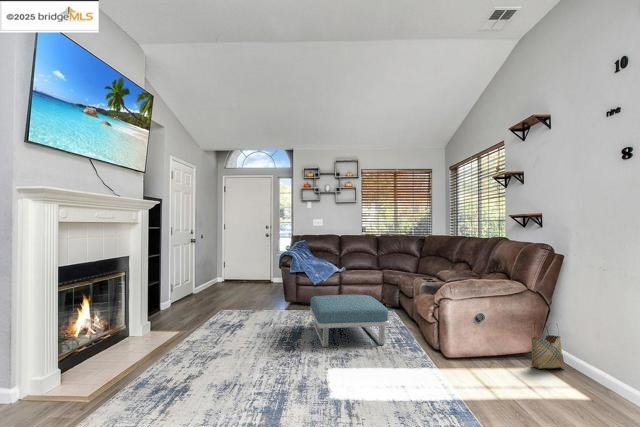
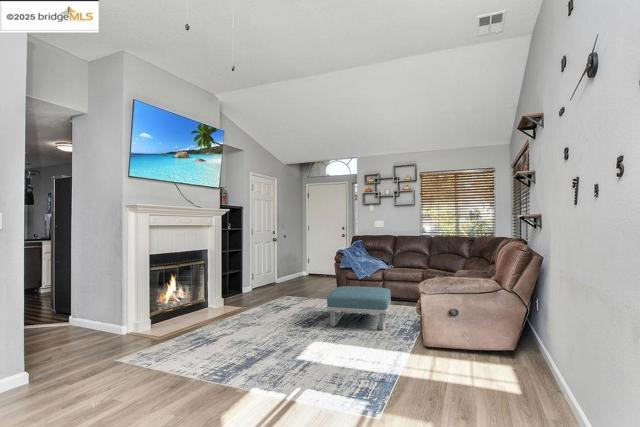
woven basket: present [531,319,564,369] -> none [498,316,534,364]

